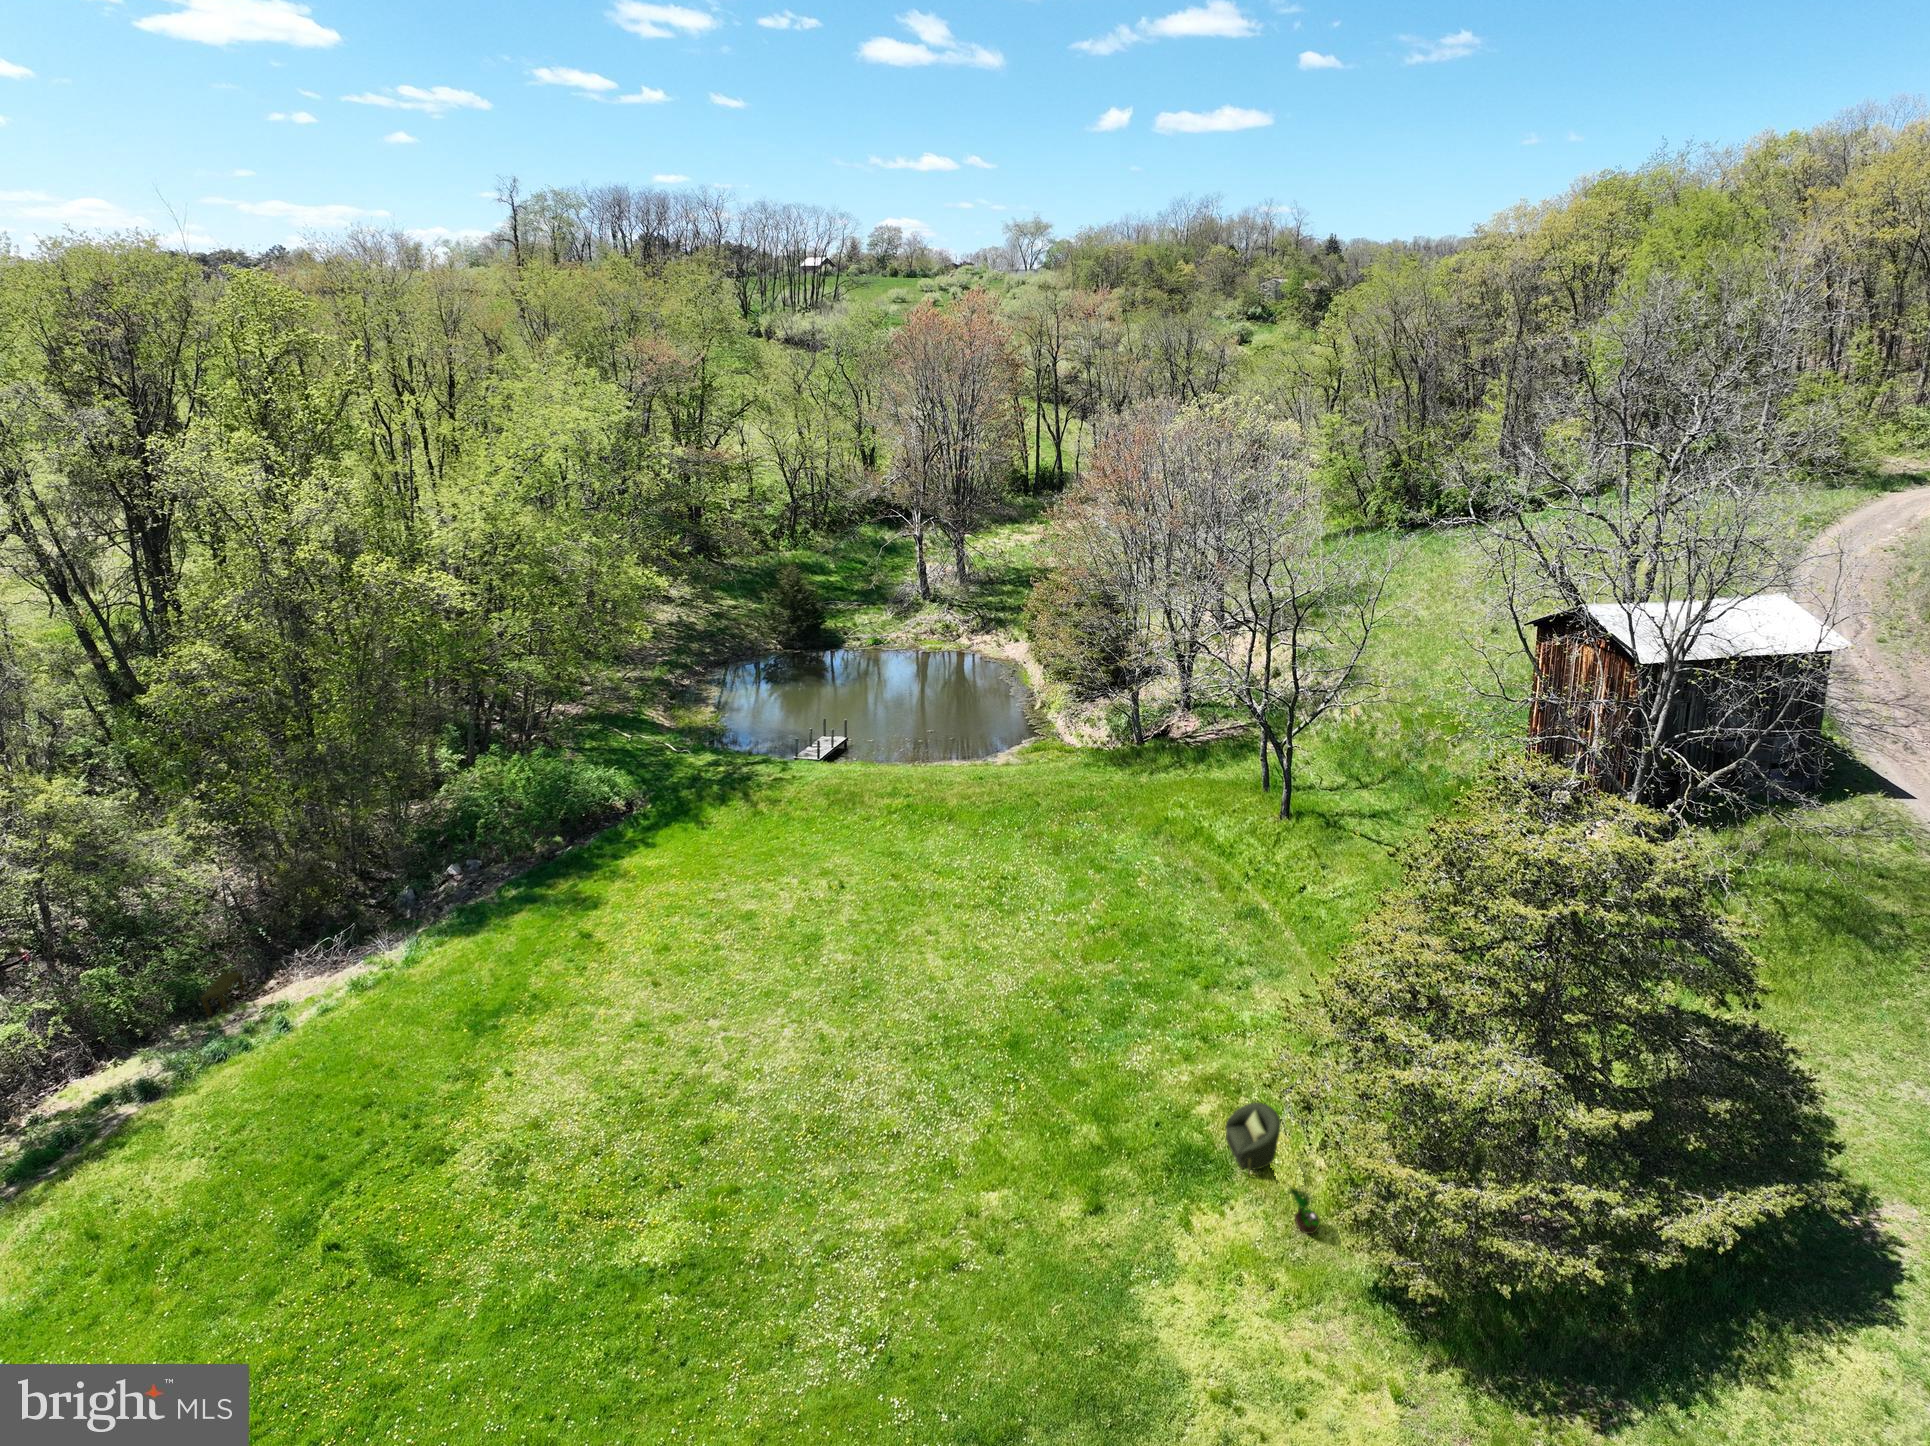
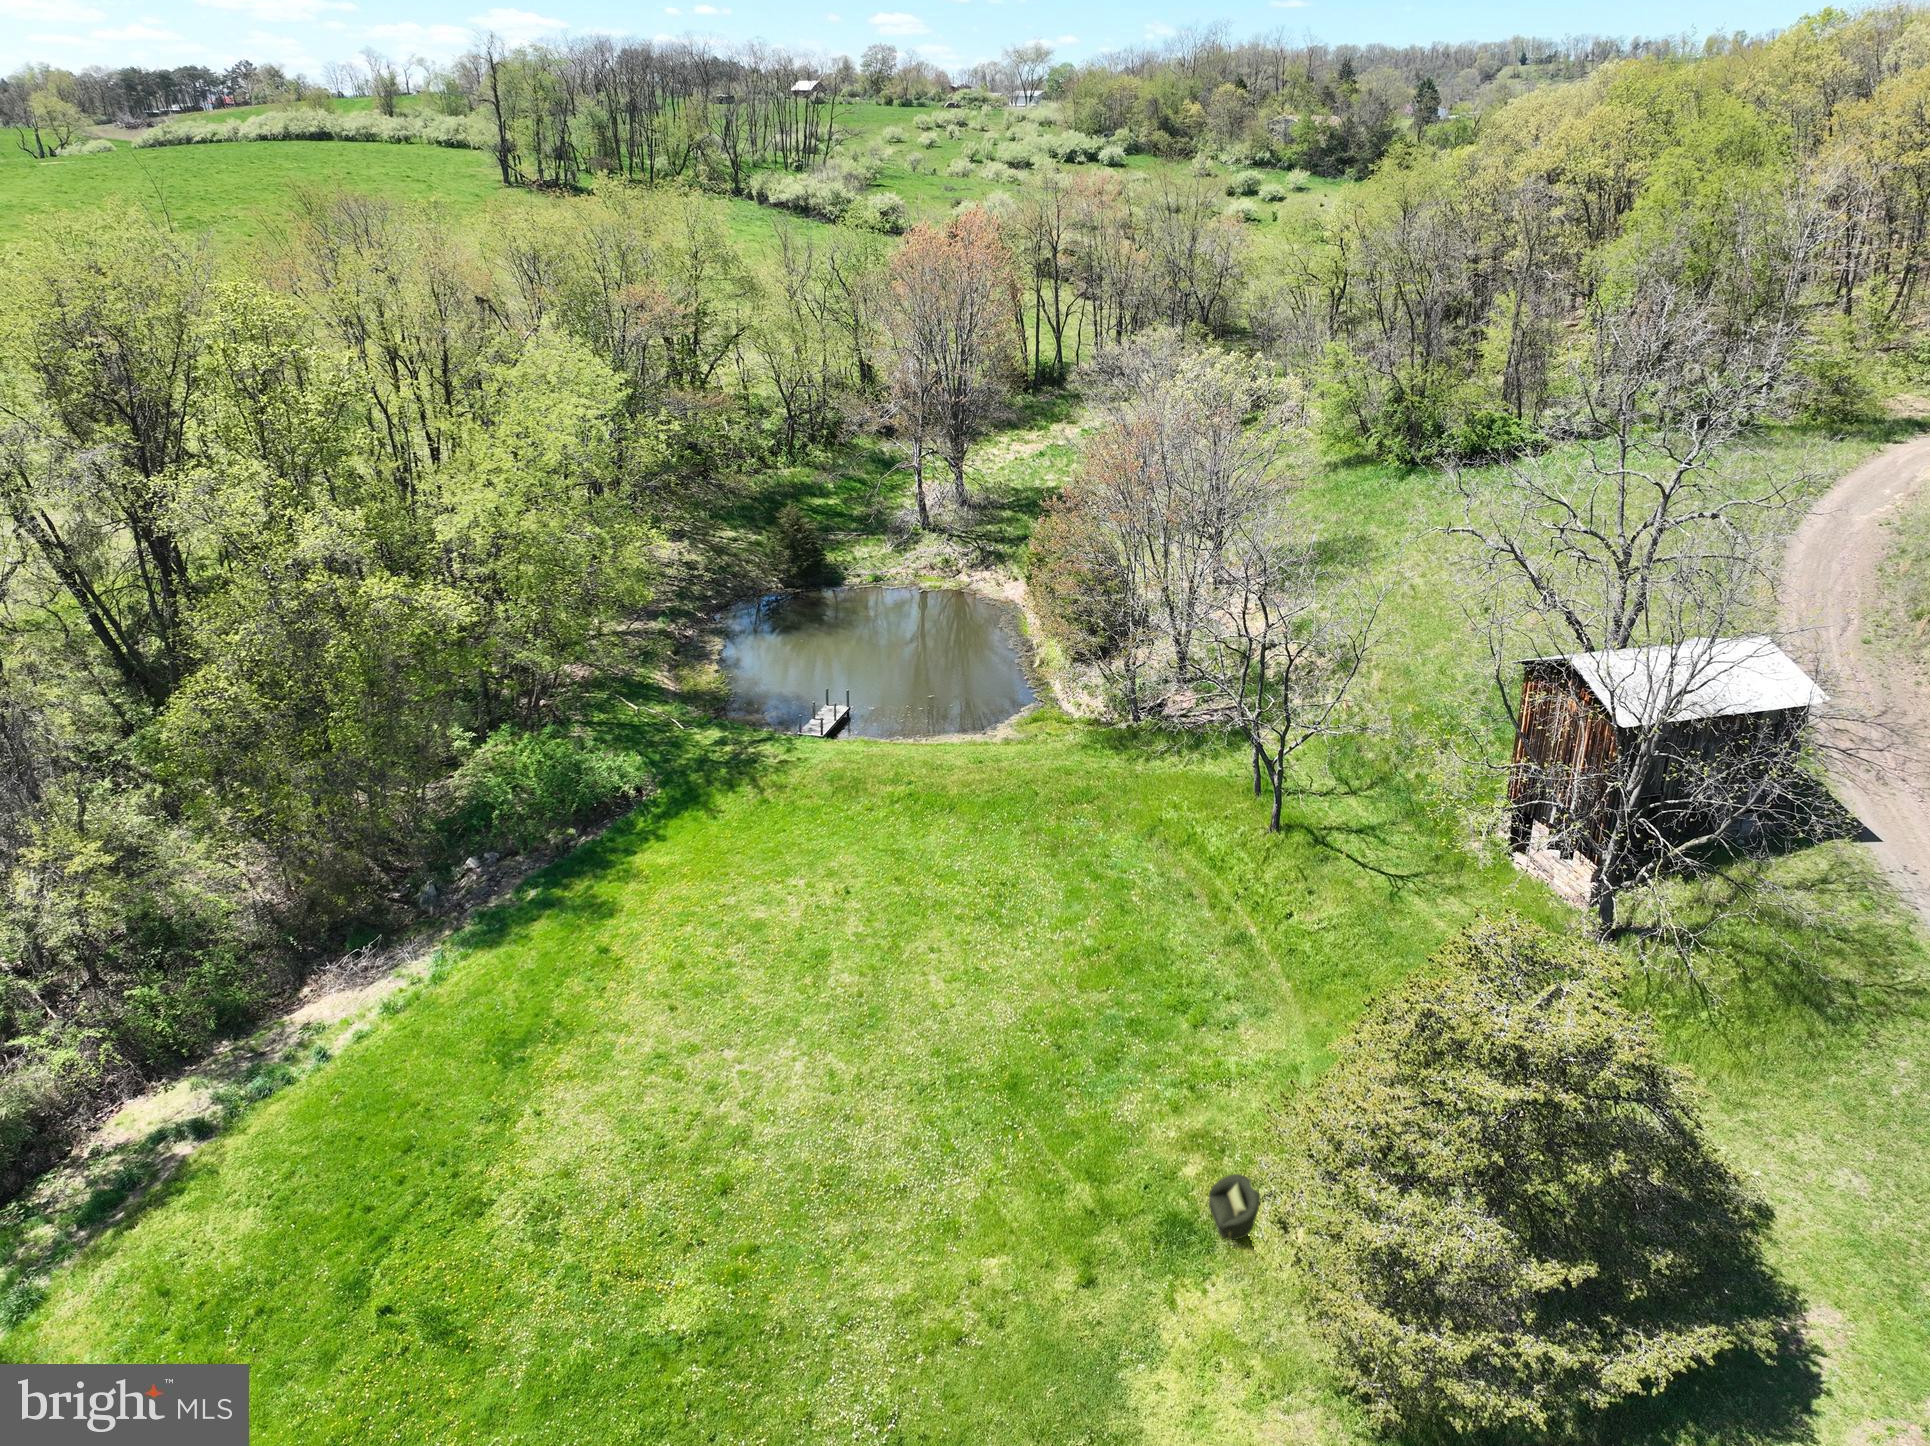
bench: present [201,972,245,1016] -> none [240,992,282,1038]
potted tree: present [1288,1187,1320,1234] -> none [1264,1267,1292,1312]

